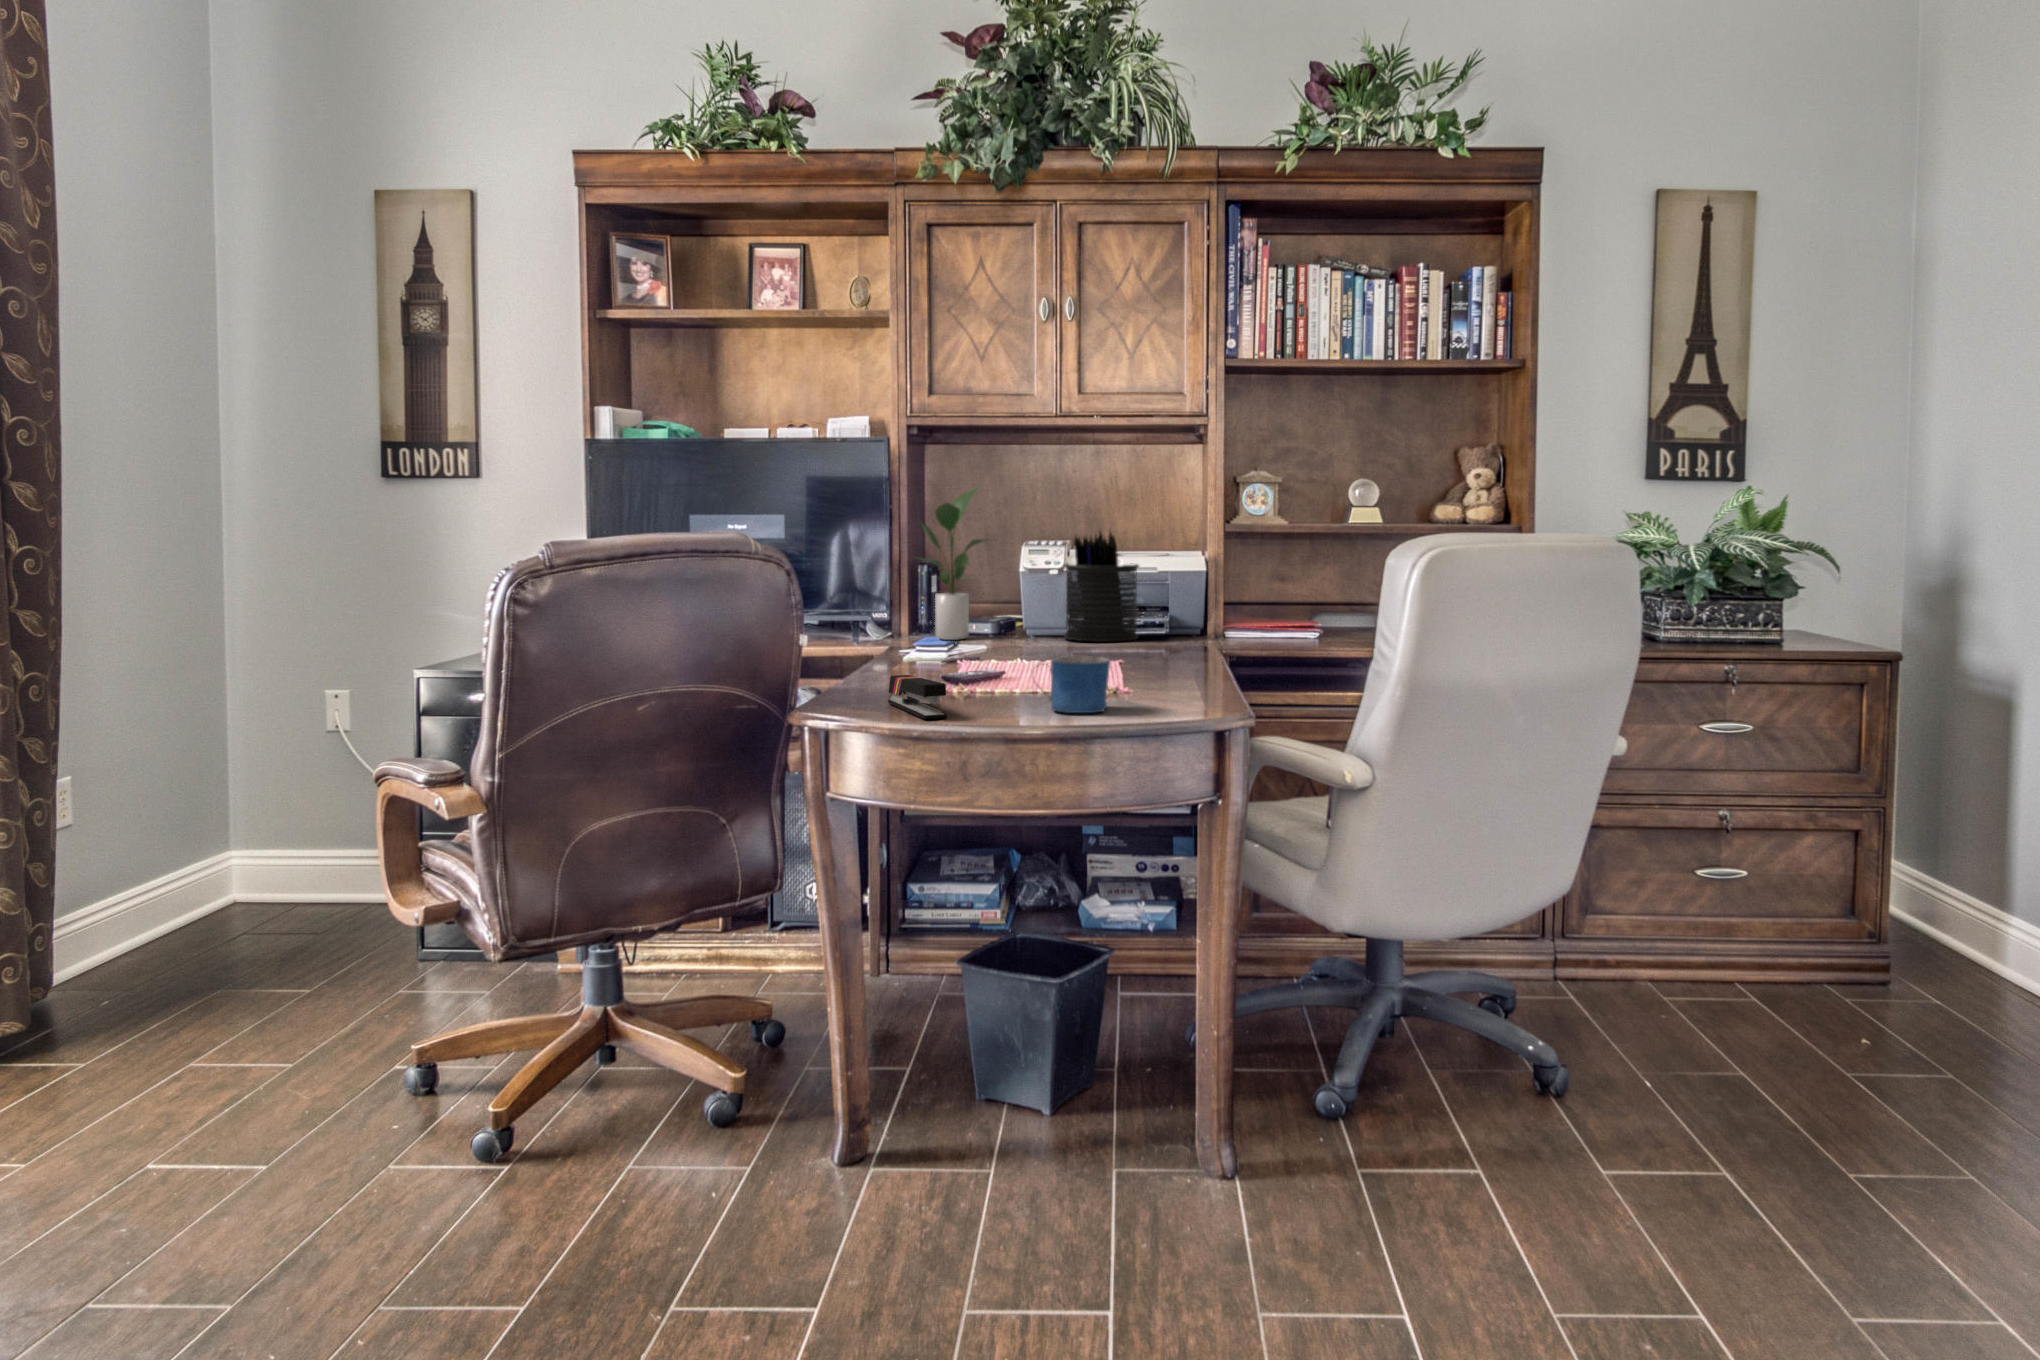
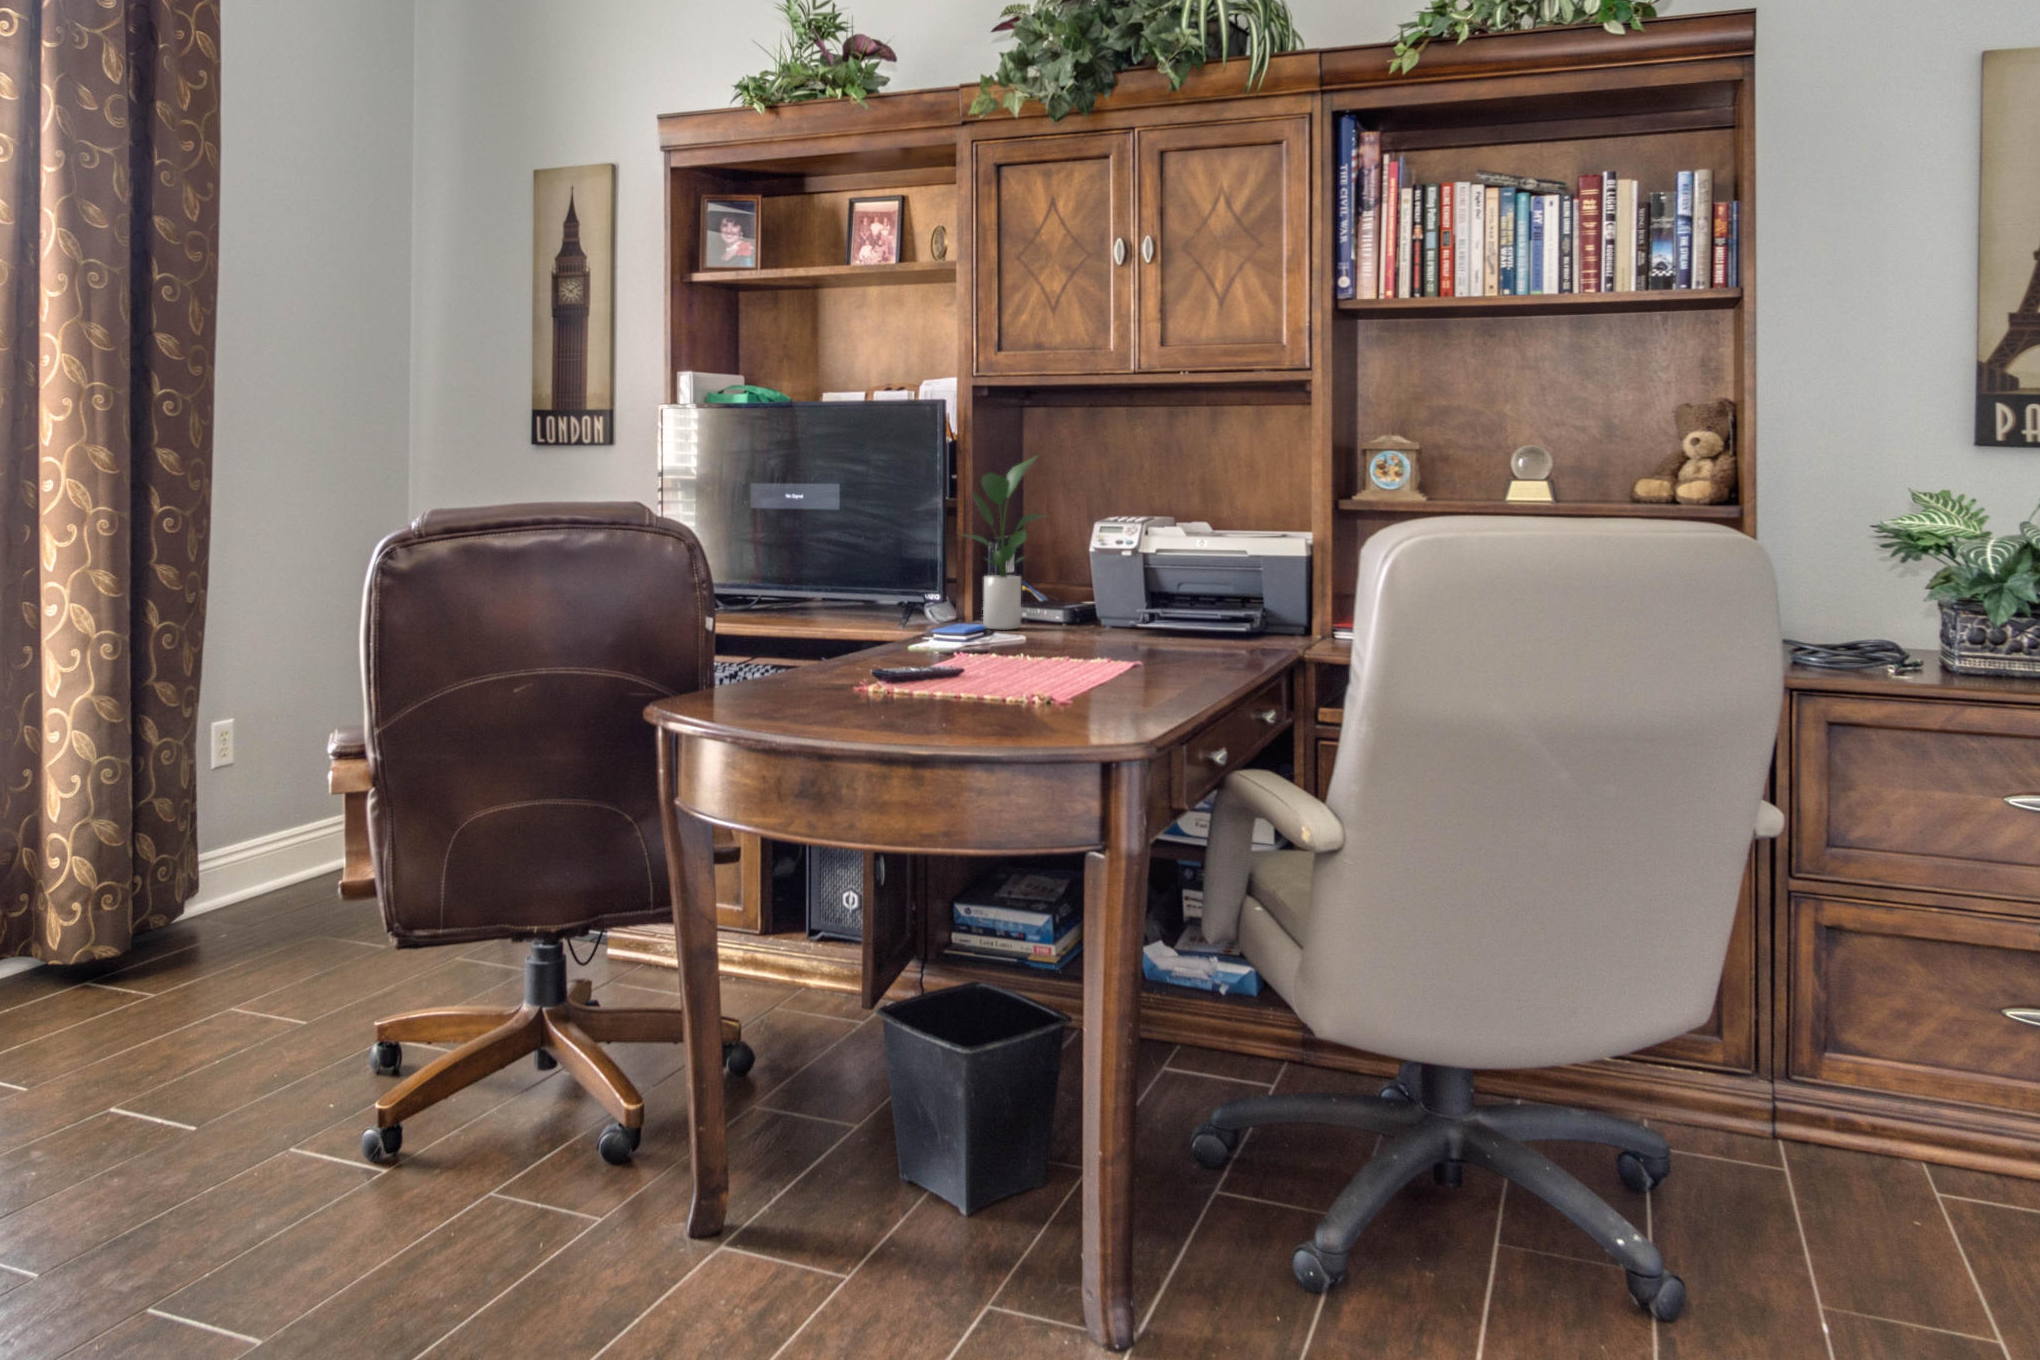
pen holder: present [1064,532,1139,642] -> none [1123,504,1215,639]
mug: present [1033,656,1111,713] -> none [943,651,1035,720]
stapler: present [888,675,947,719] -> none [809,664,841,715]

